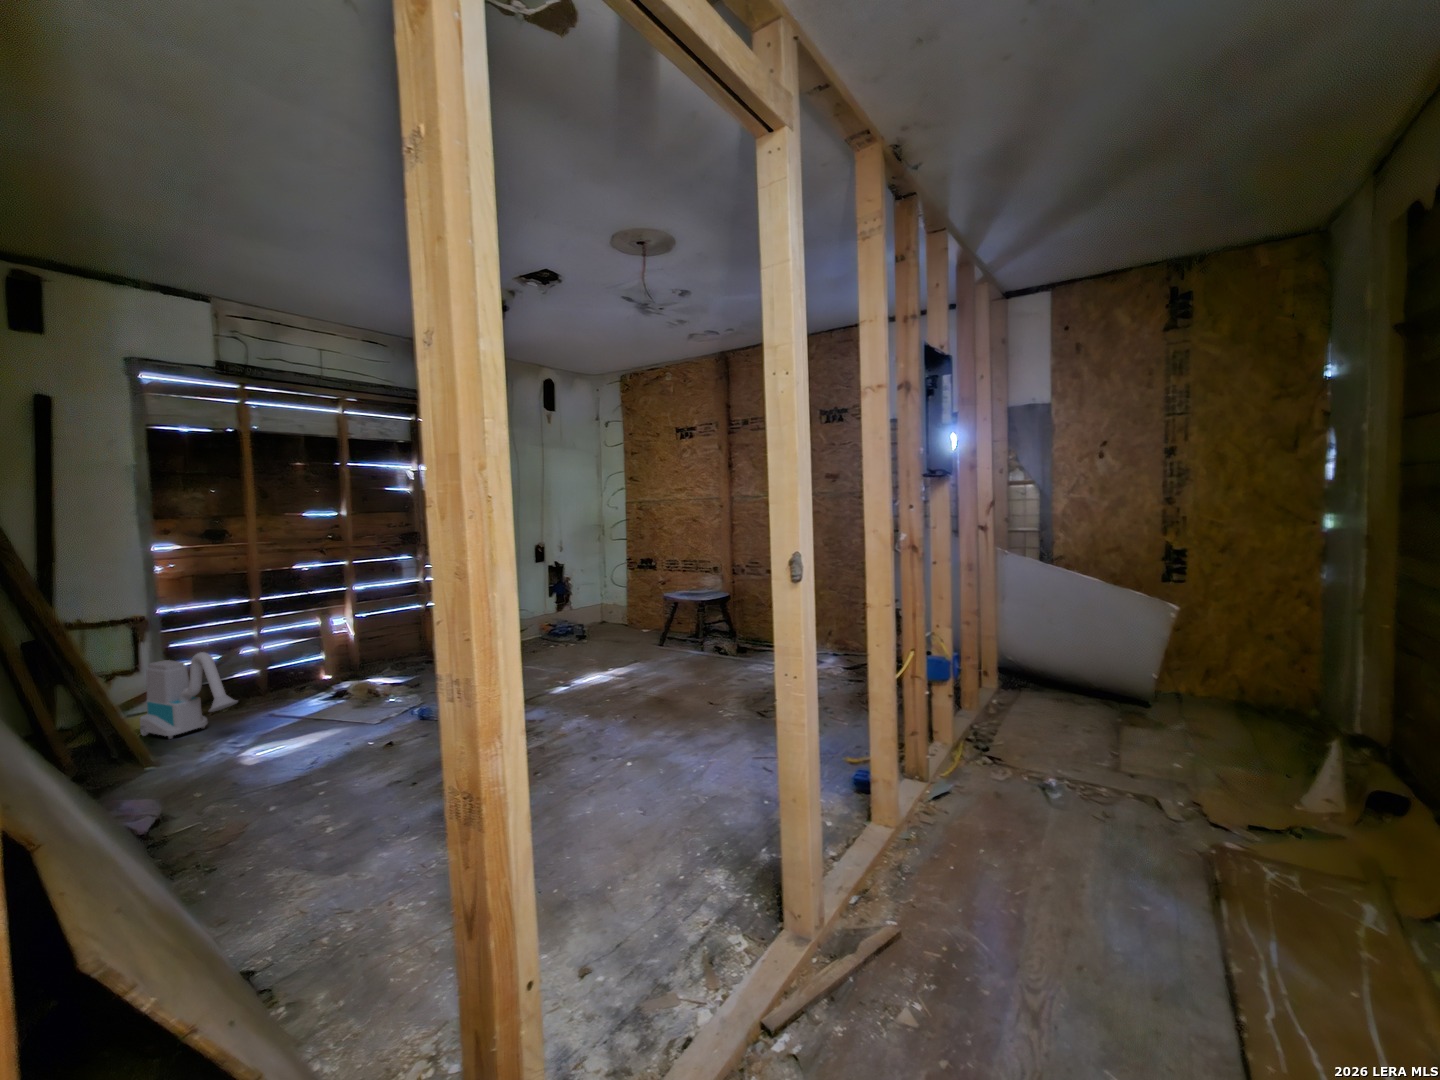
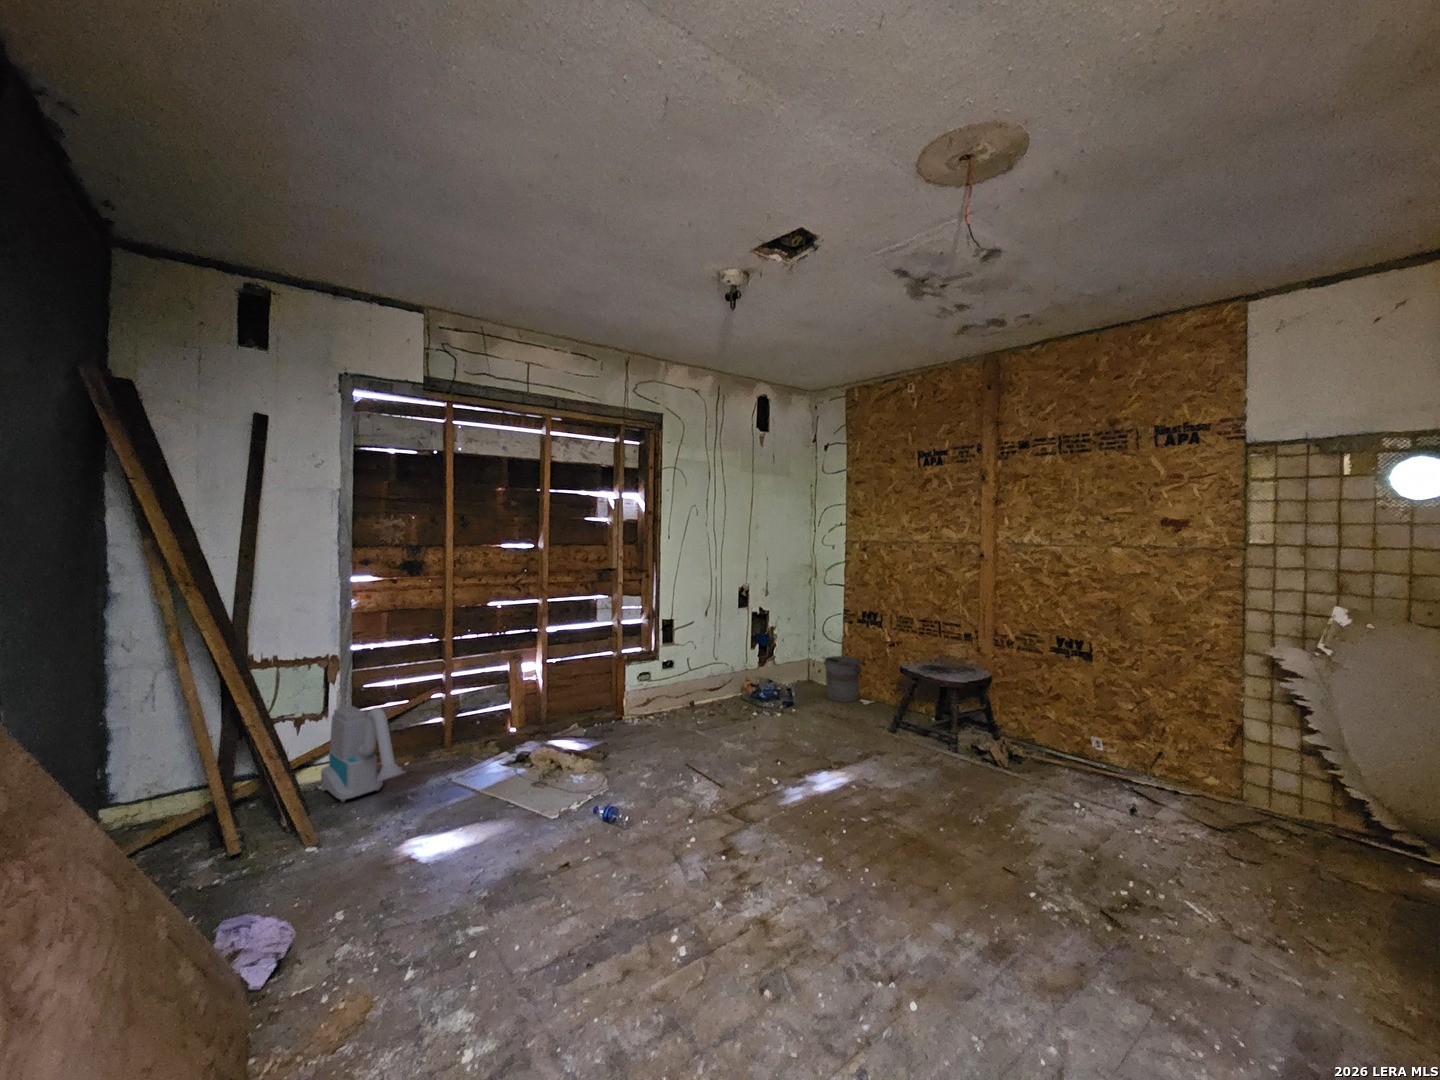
bucket: none [609,598,643,633] -> present [824,656,862,702]

